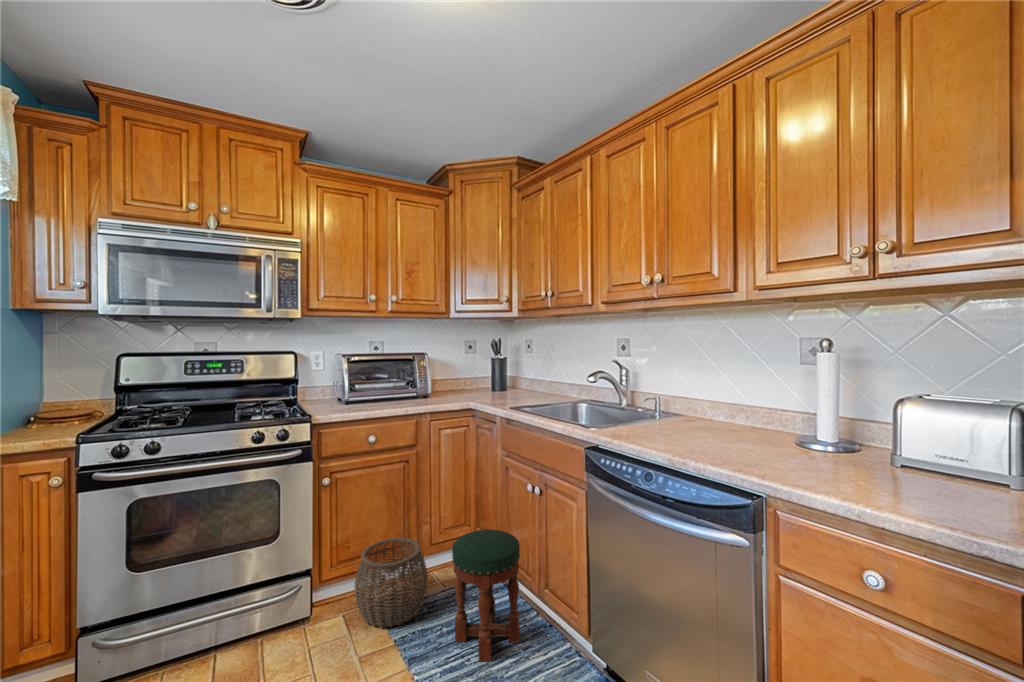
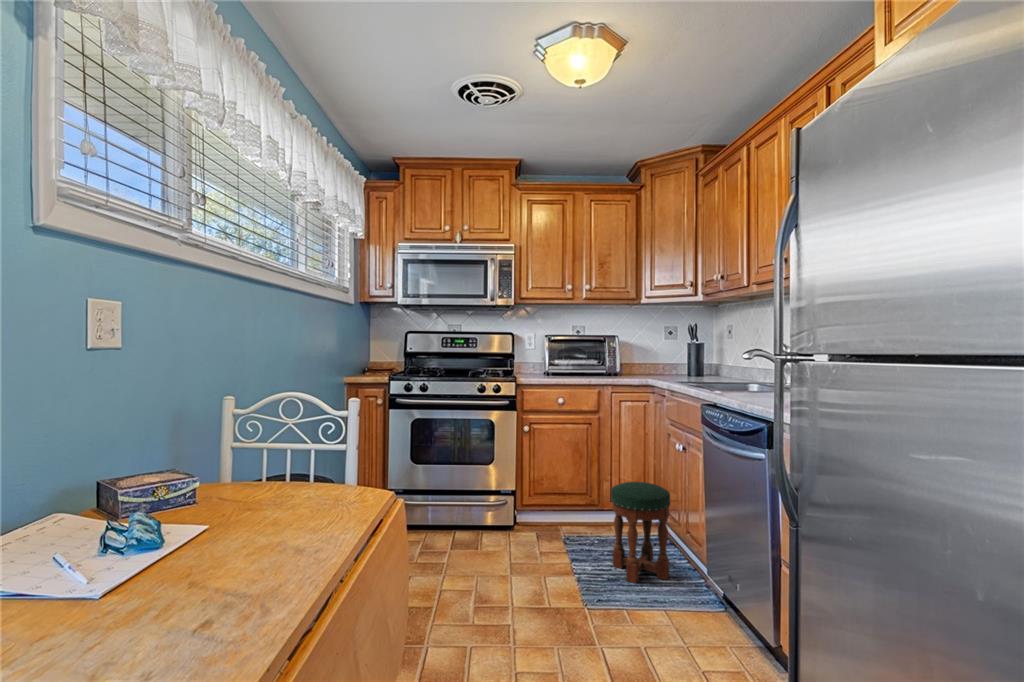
woven basket: present [354,538,428,628] -> none [543,484,601,548]

